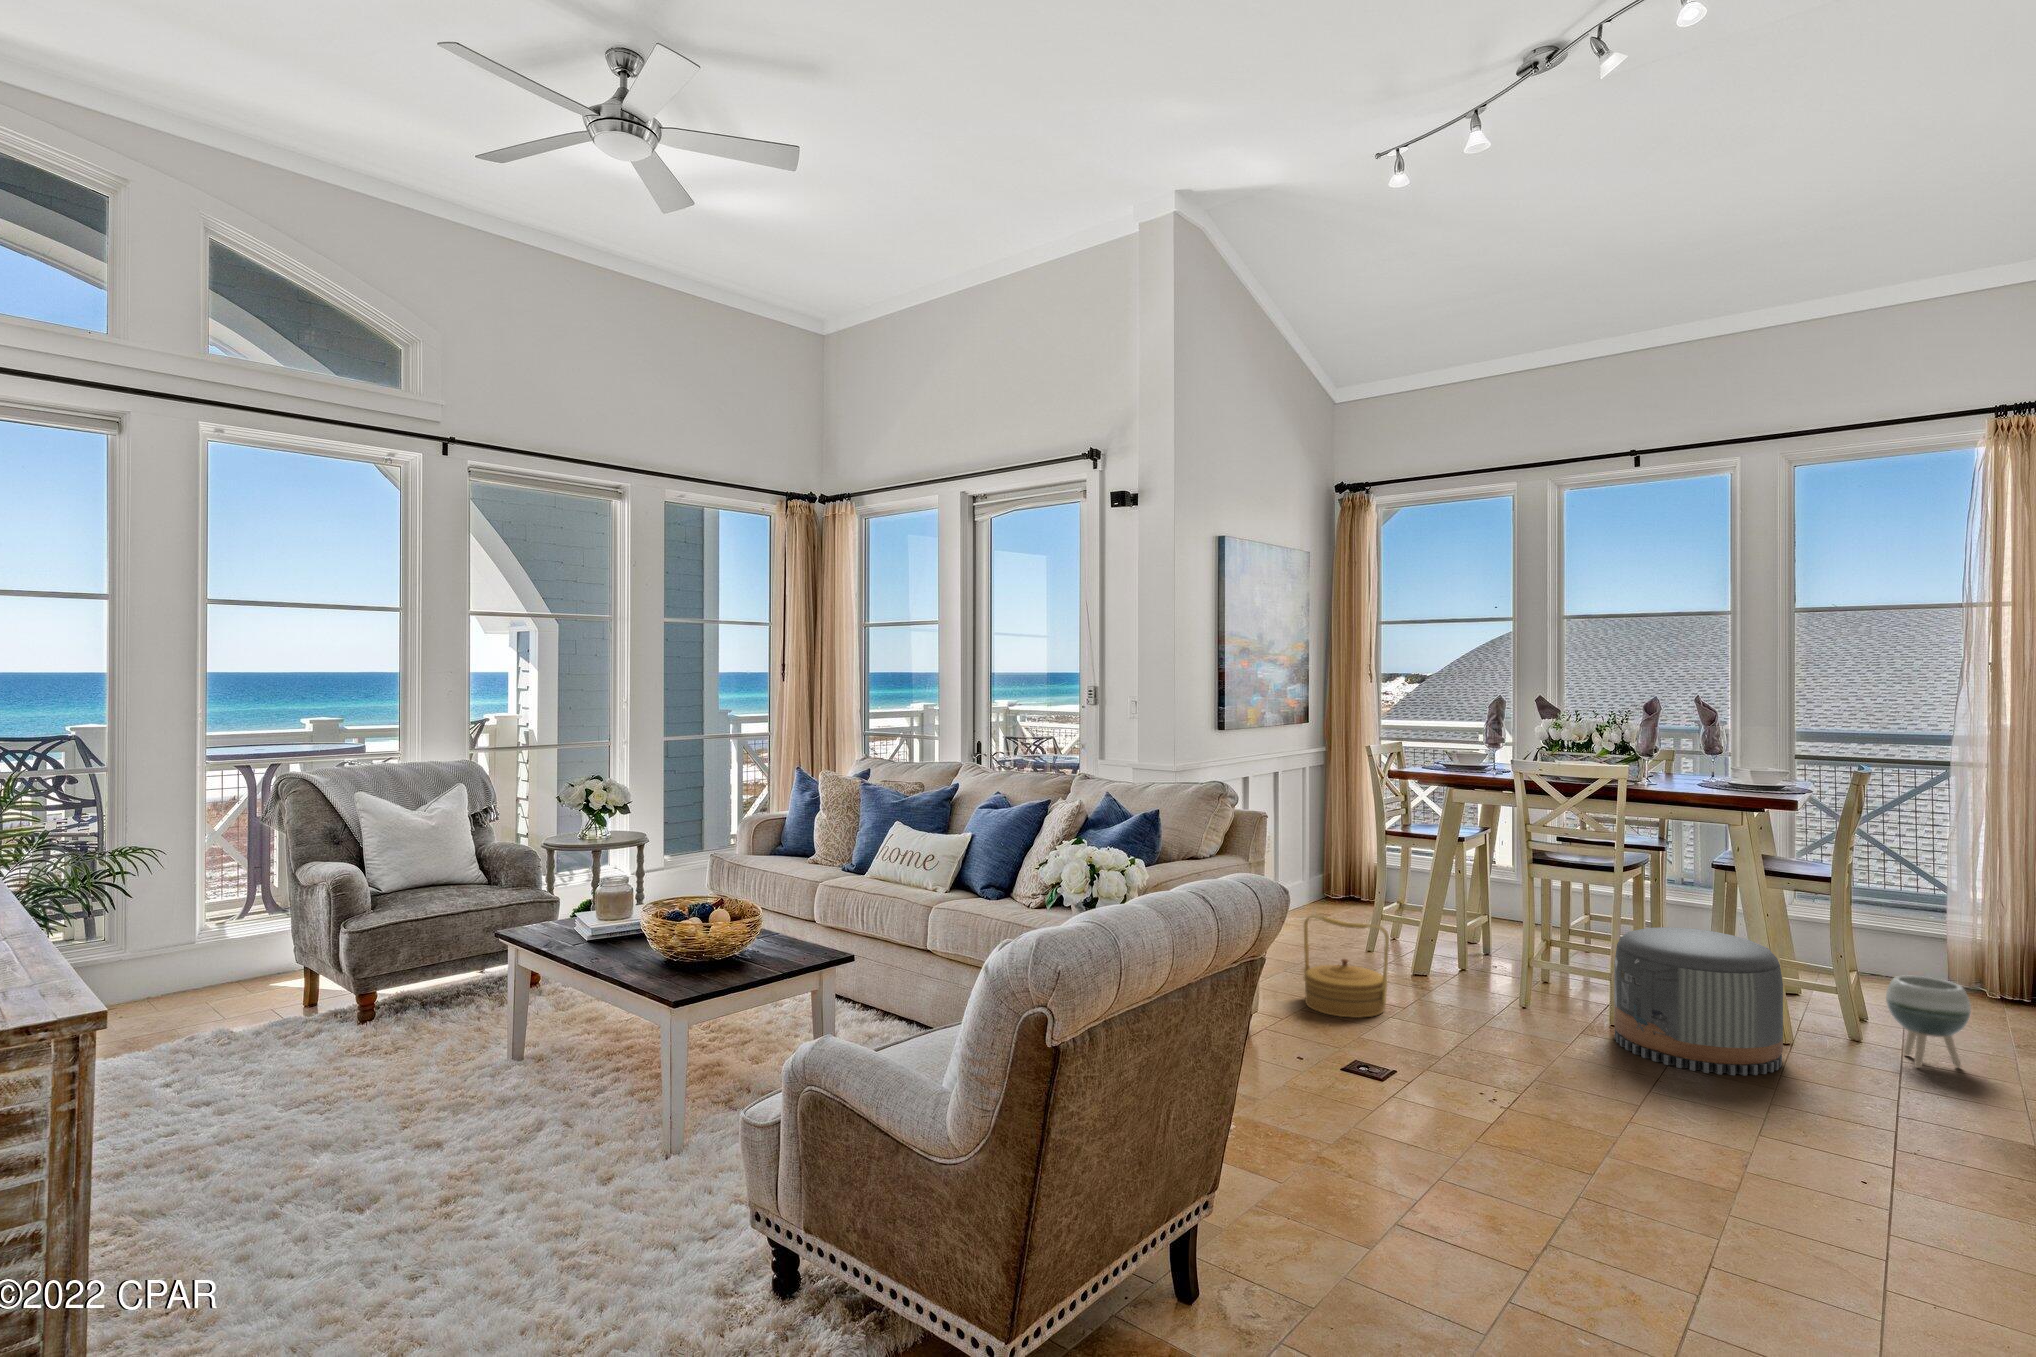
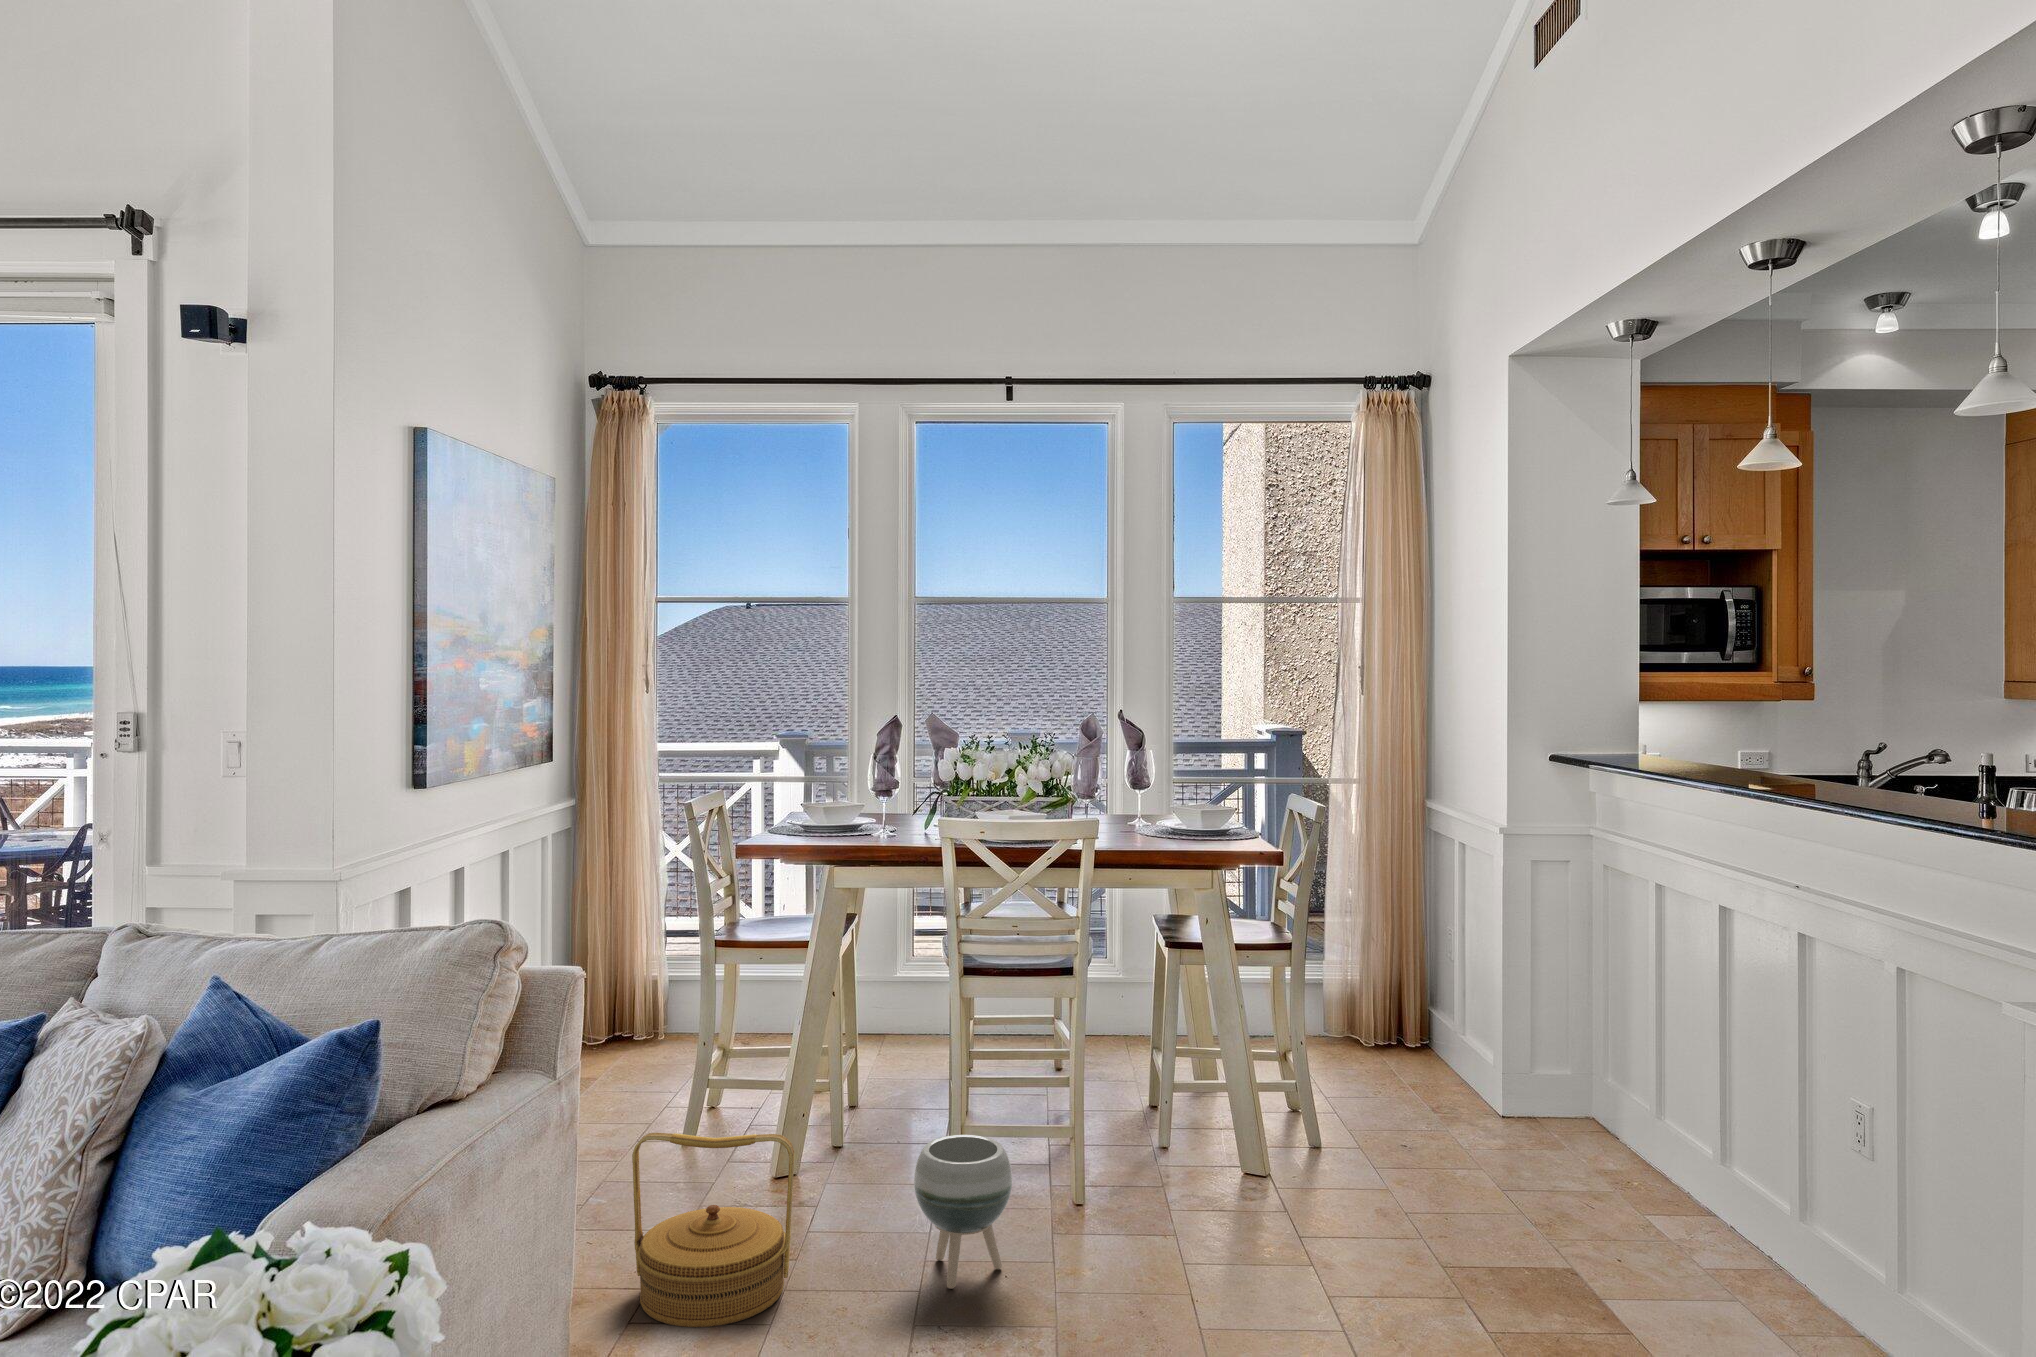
pouf: present [1614,927,1783,1076] -> none [1111,1045,1319,1272]
planter: present [1886,975,1971,1068] -> present [914,1135,1012,1289]

